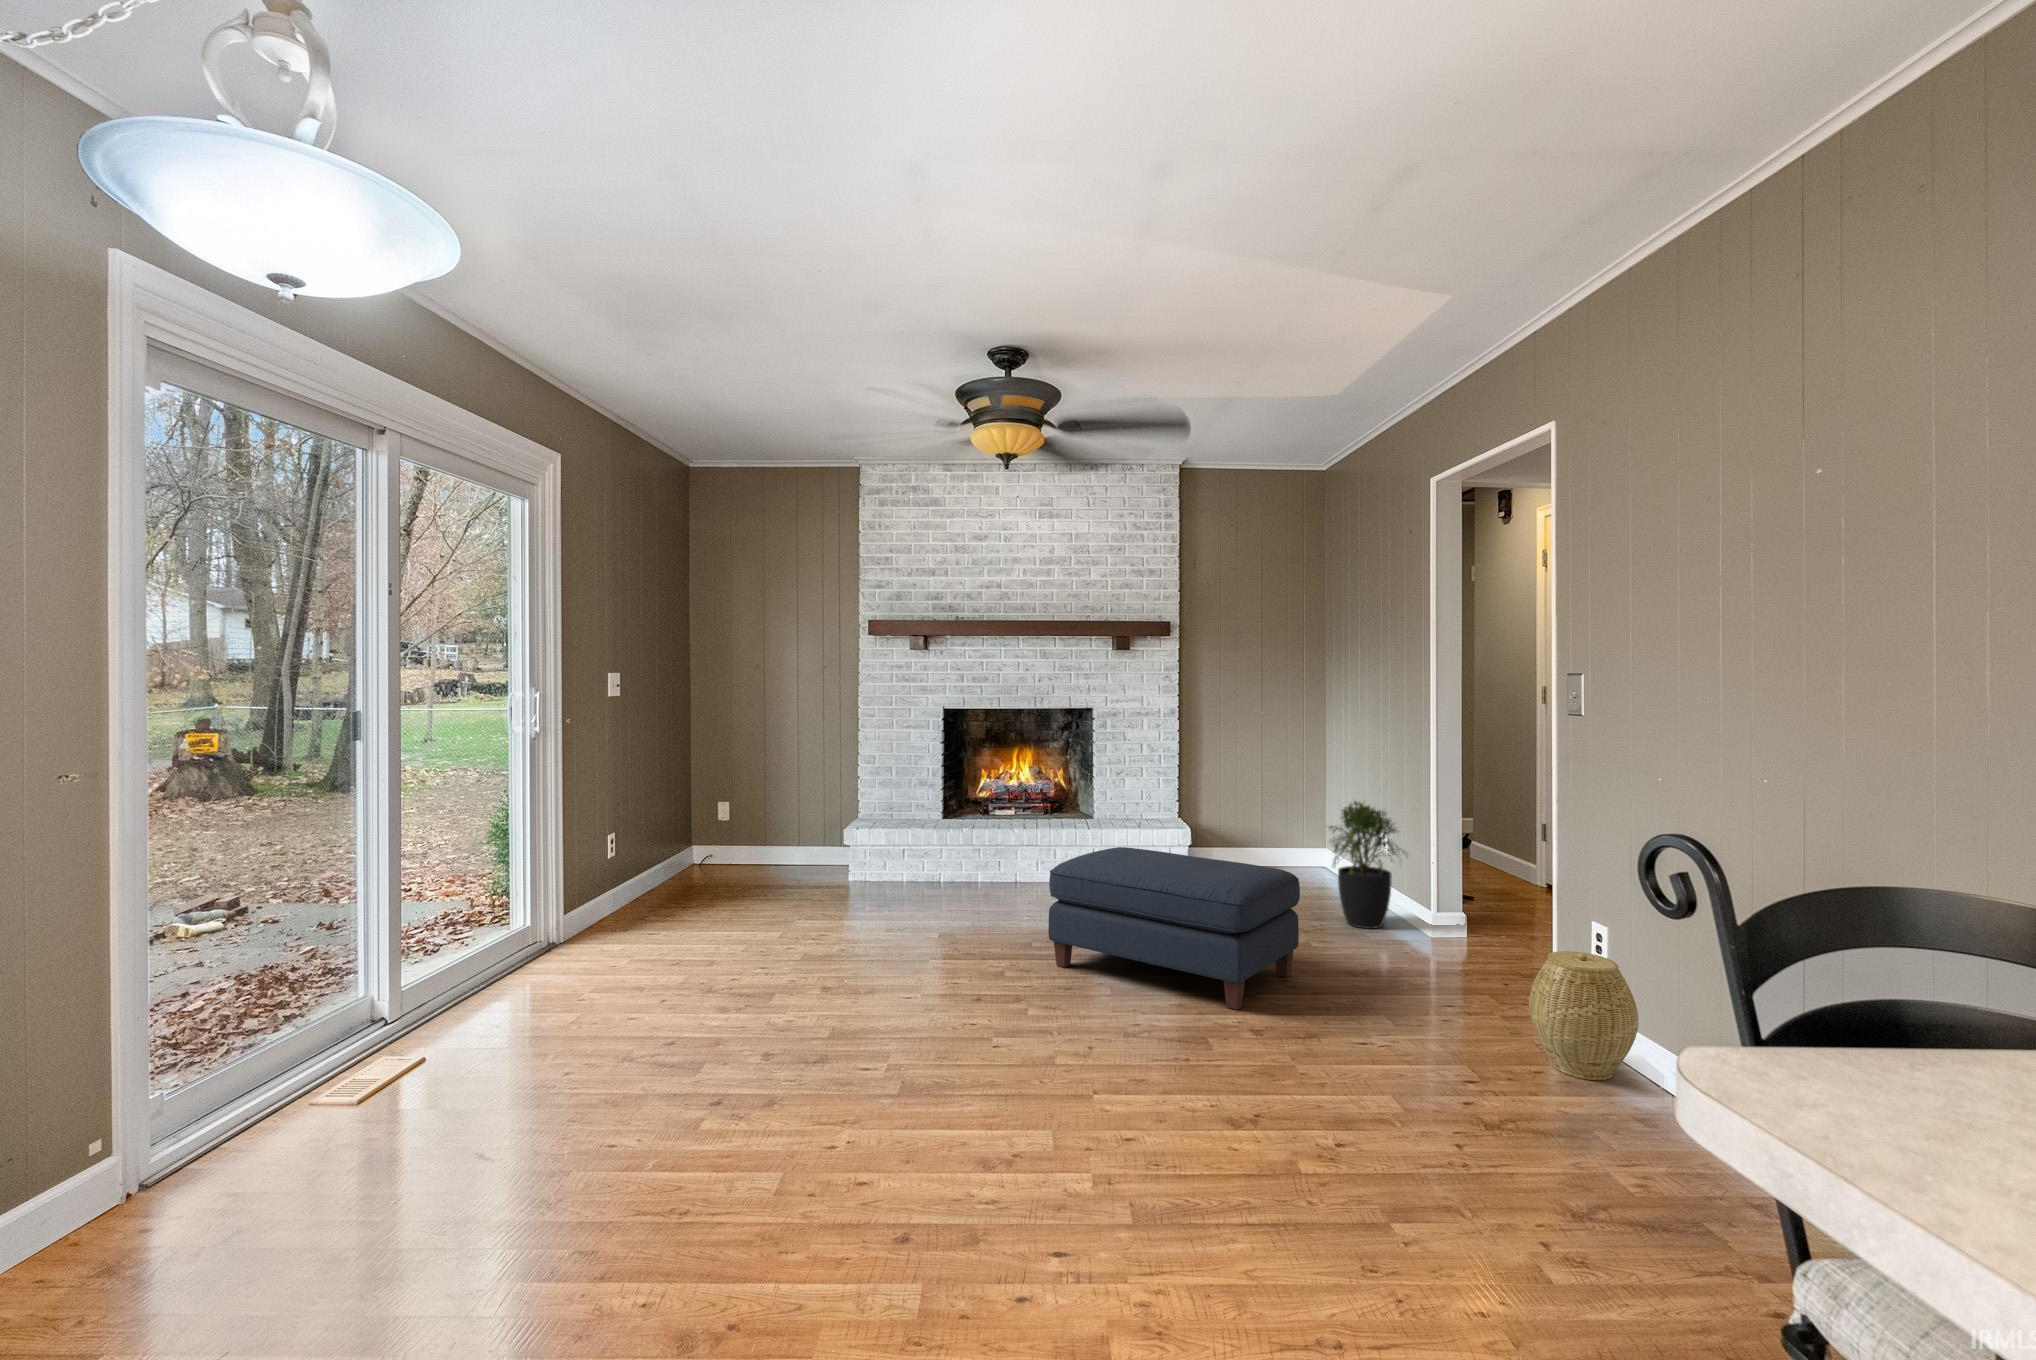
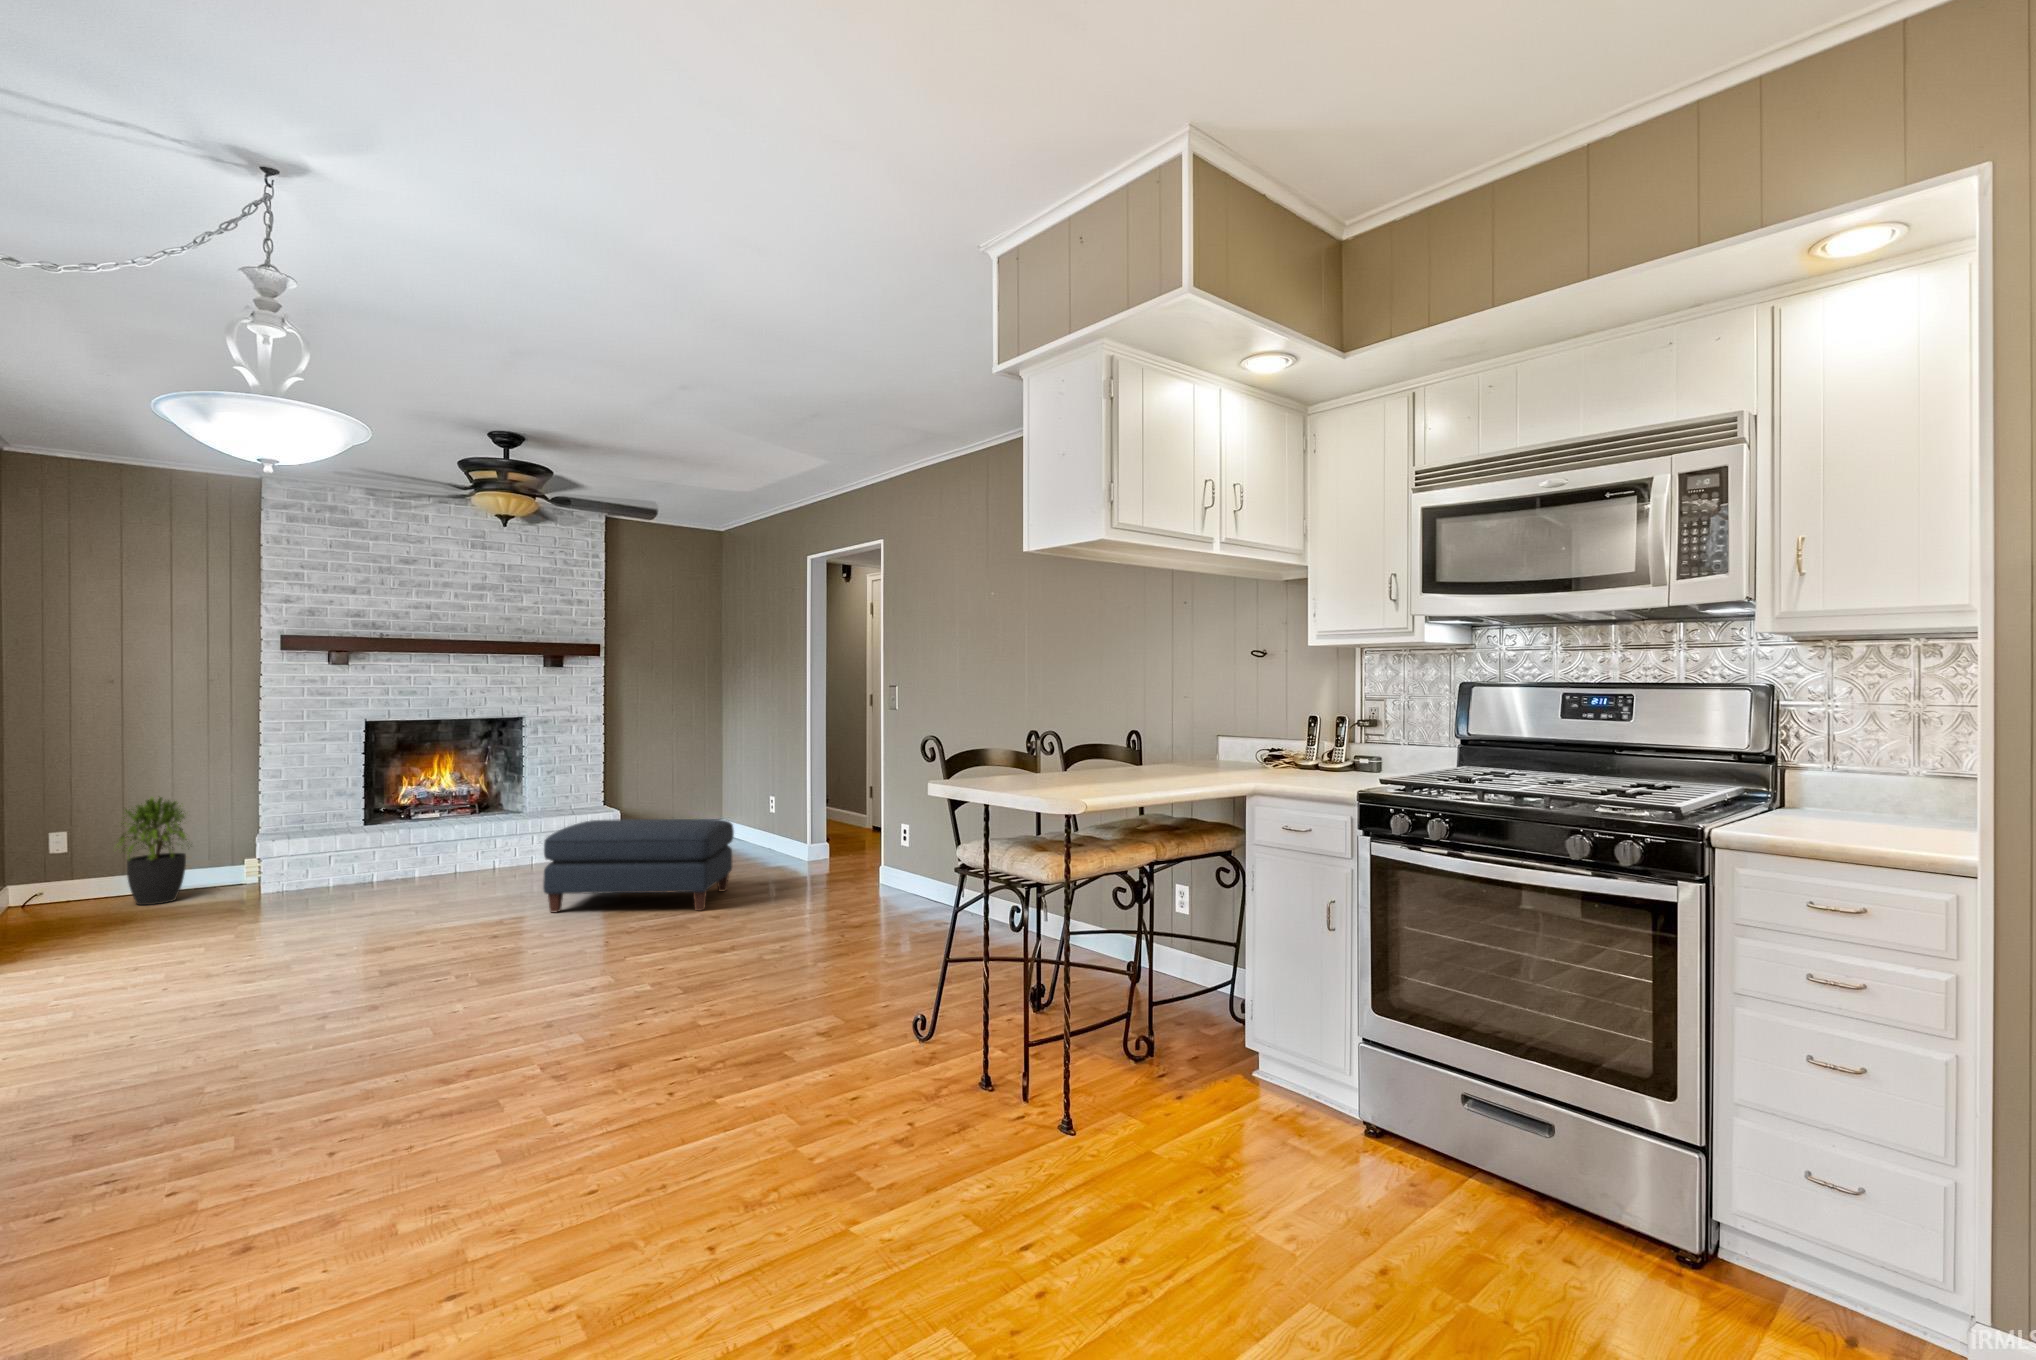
potted plant: present [1328,801,1406,929] -> present [115,797,187,905]
woven basket: present [1529,951,1638,1080] -> none [874,837,924,902]

